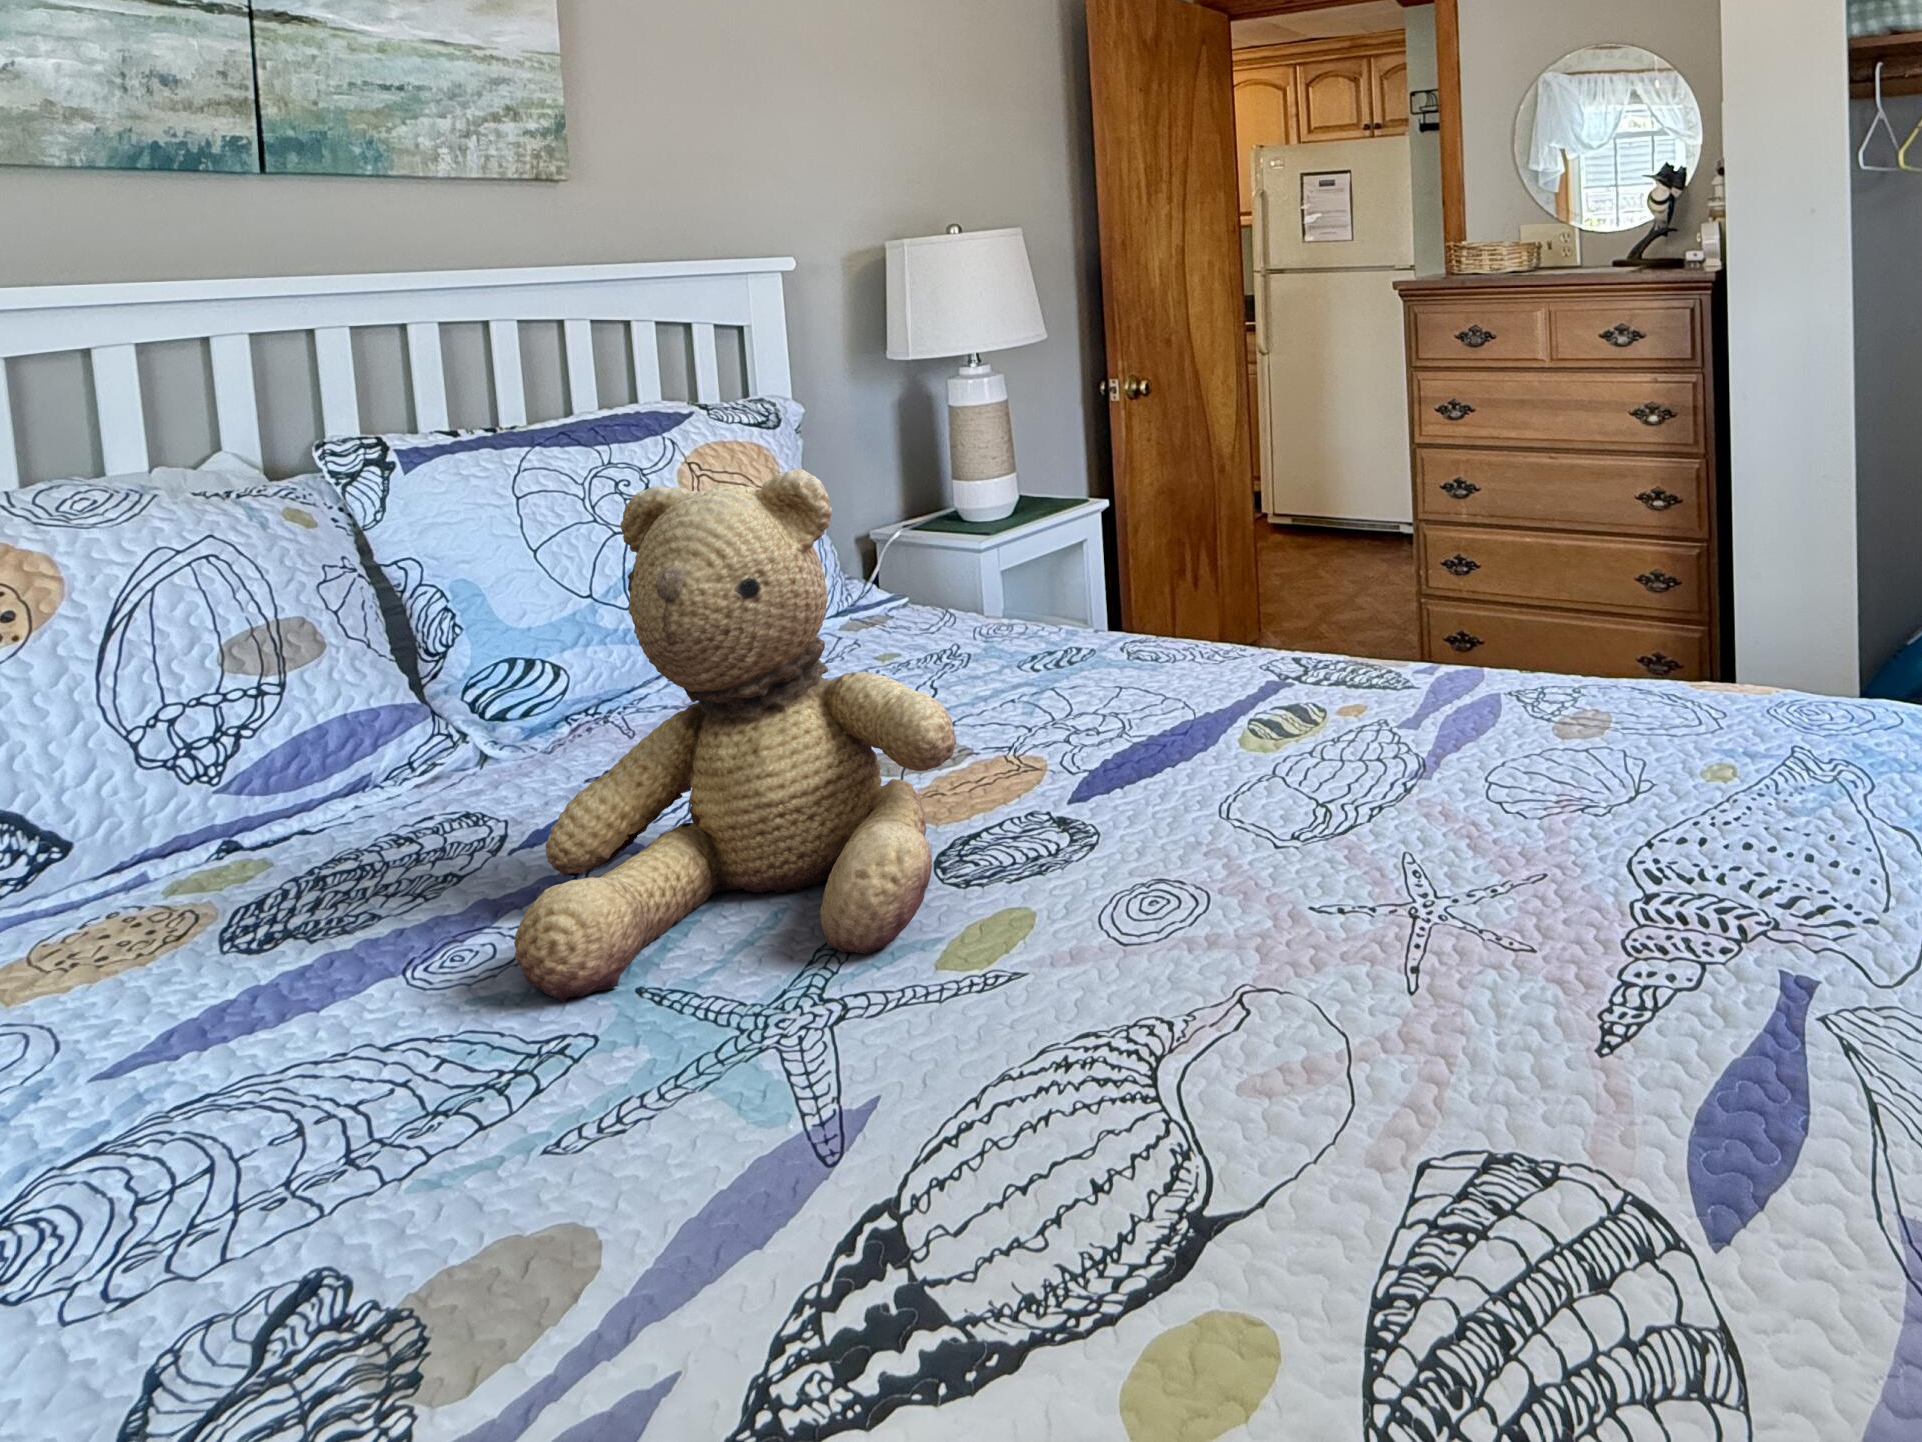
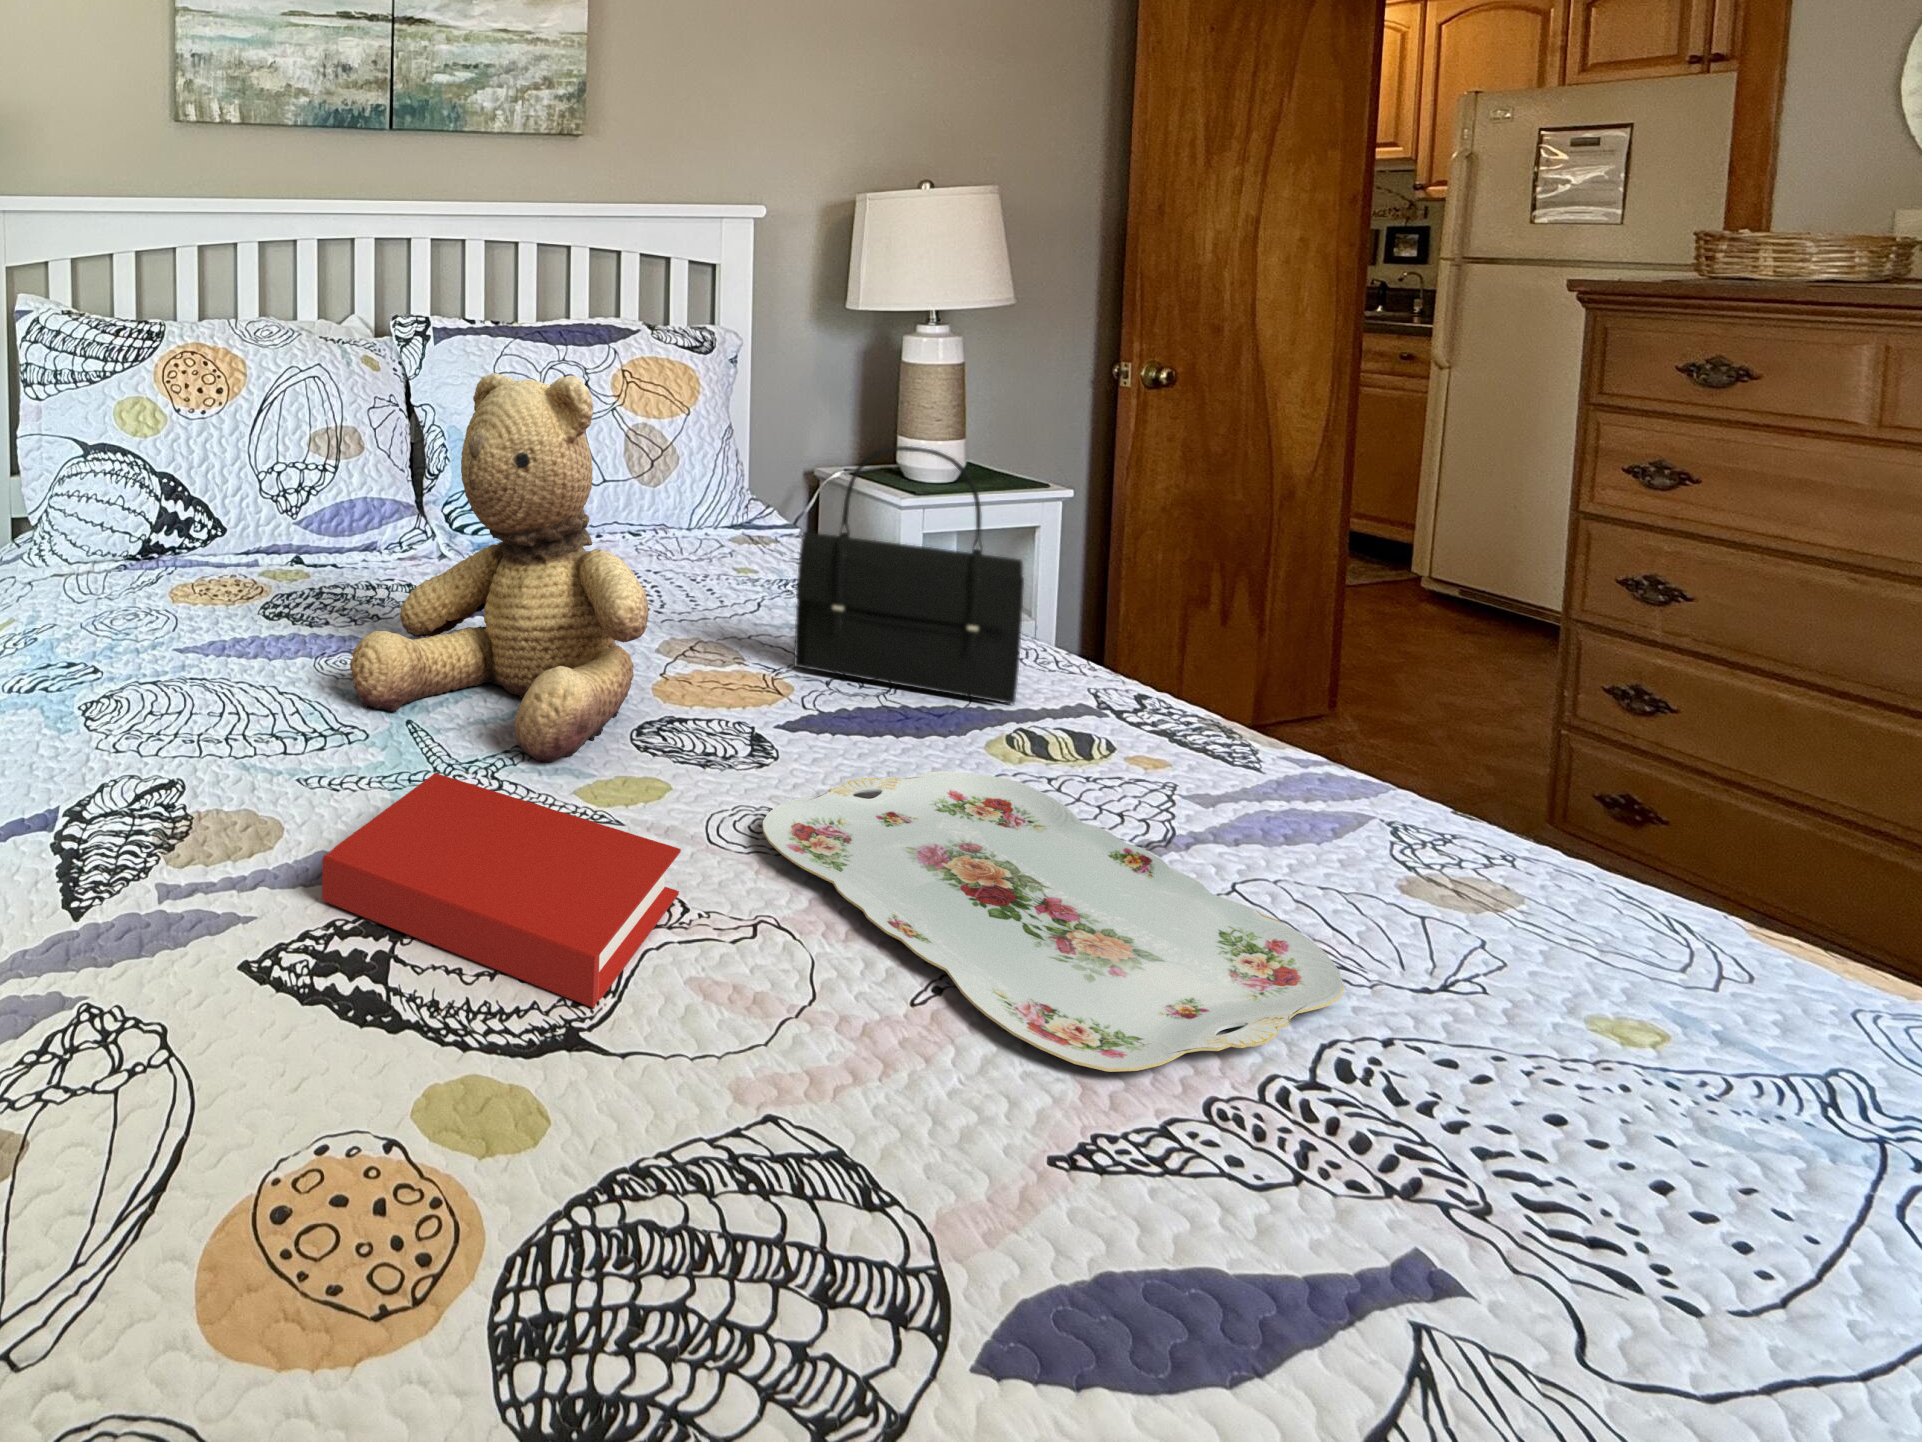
handbag: none [1027,478,1240,737] -> present [794,446,1024,704]
serving tray: none [1160,763,1619,972] -> present [762,771,1344,1072]
book: none [756,961,1188,1281] -> present [322,773,681,1008]

